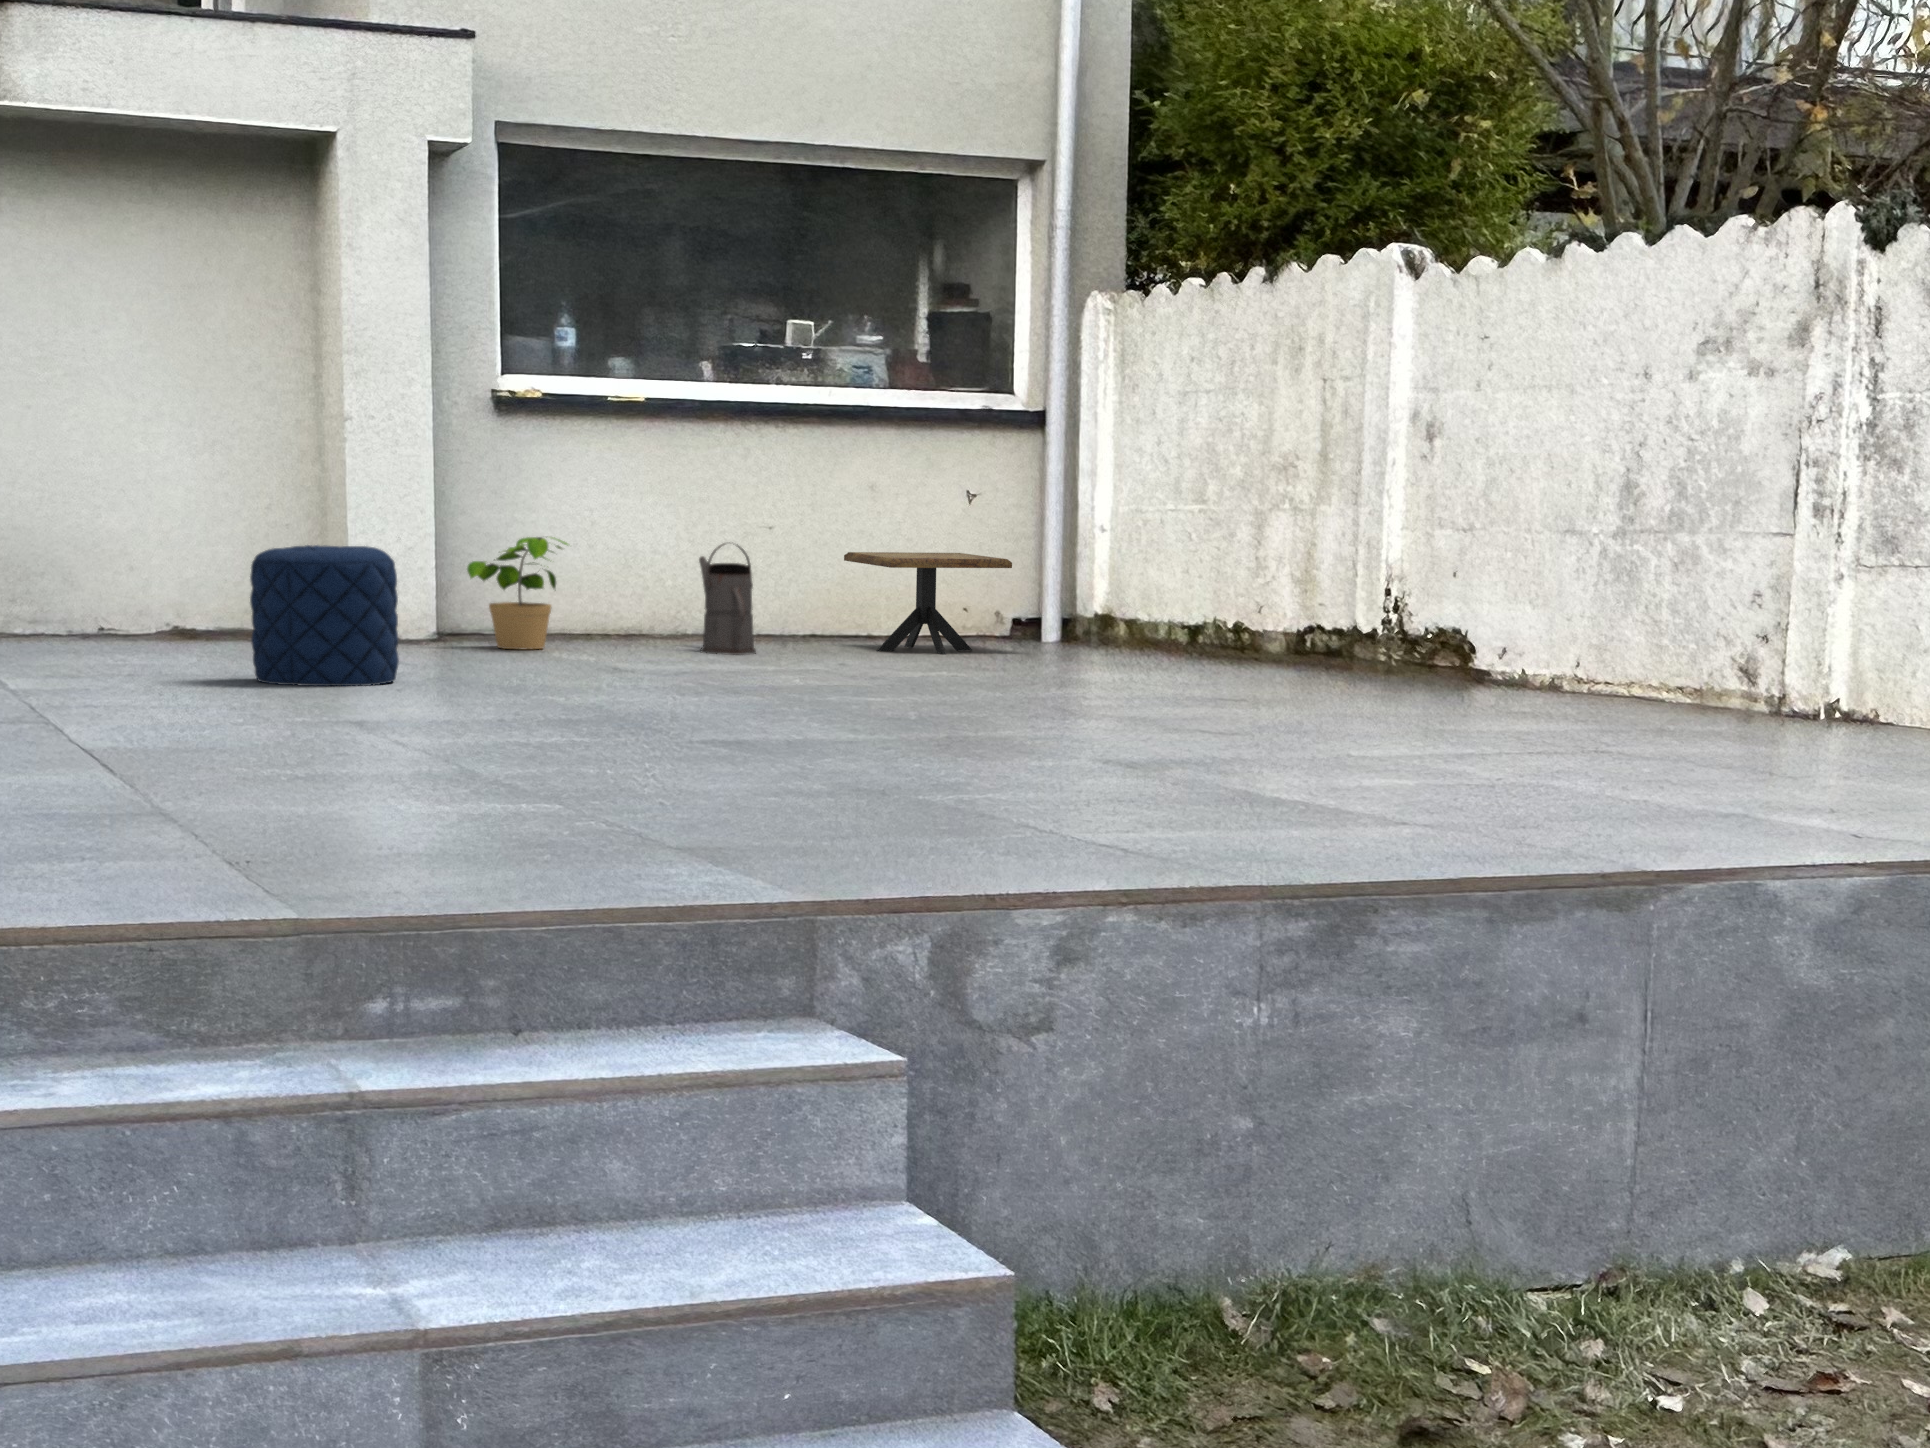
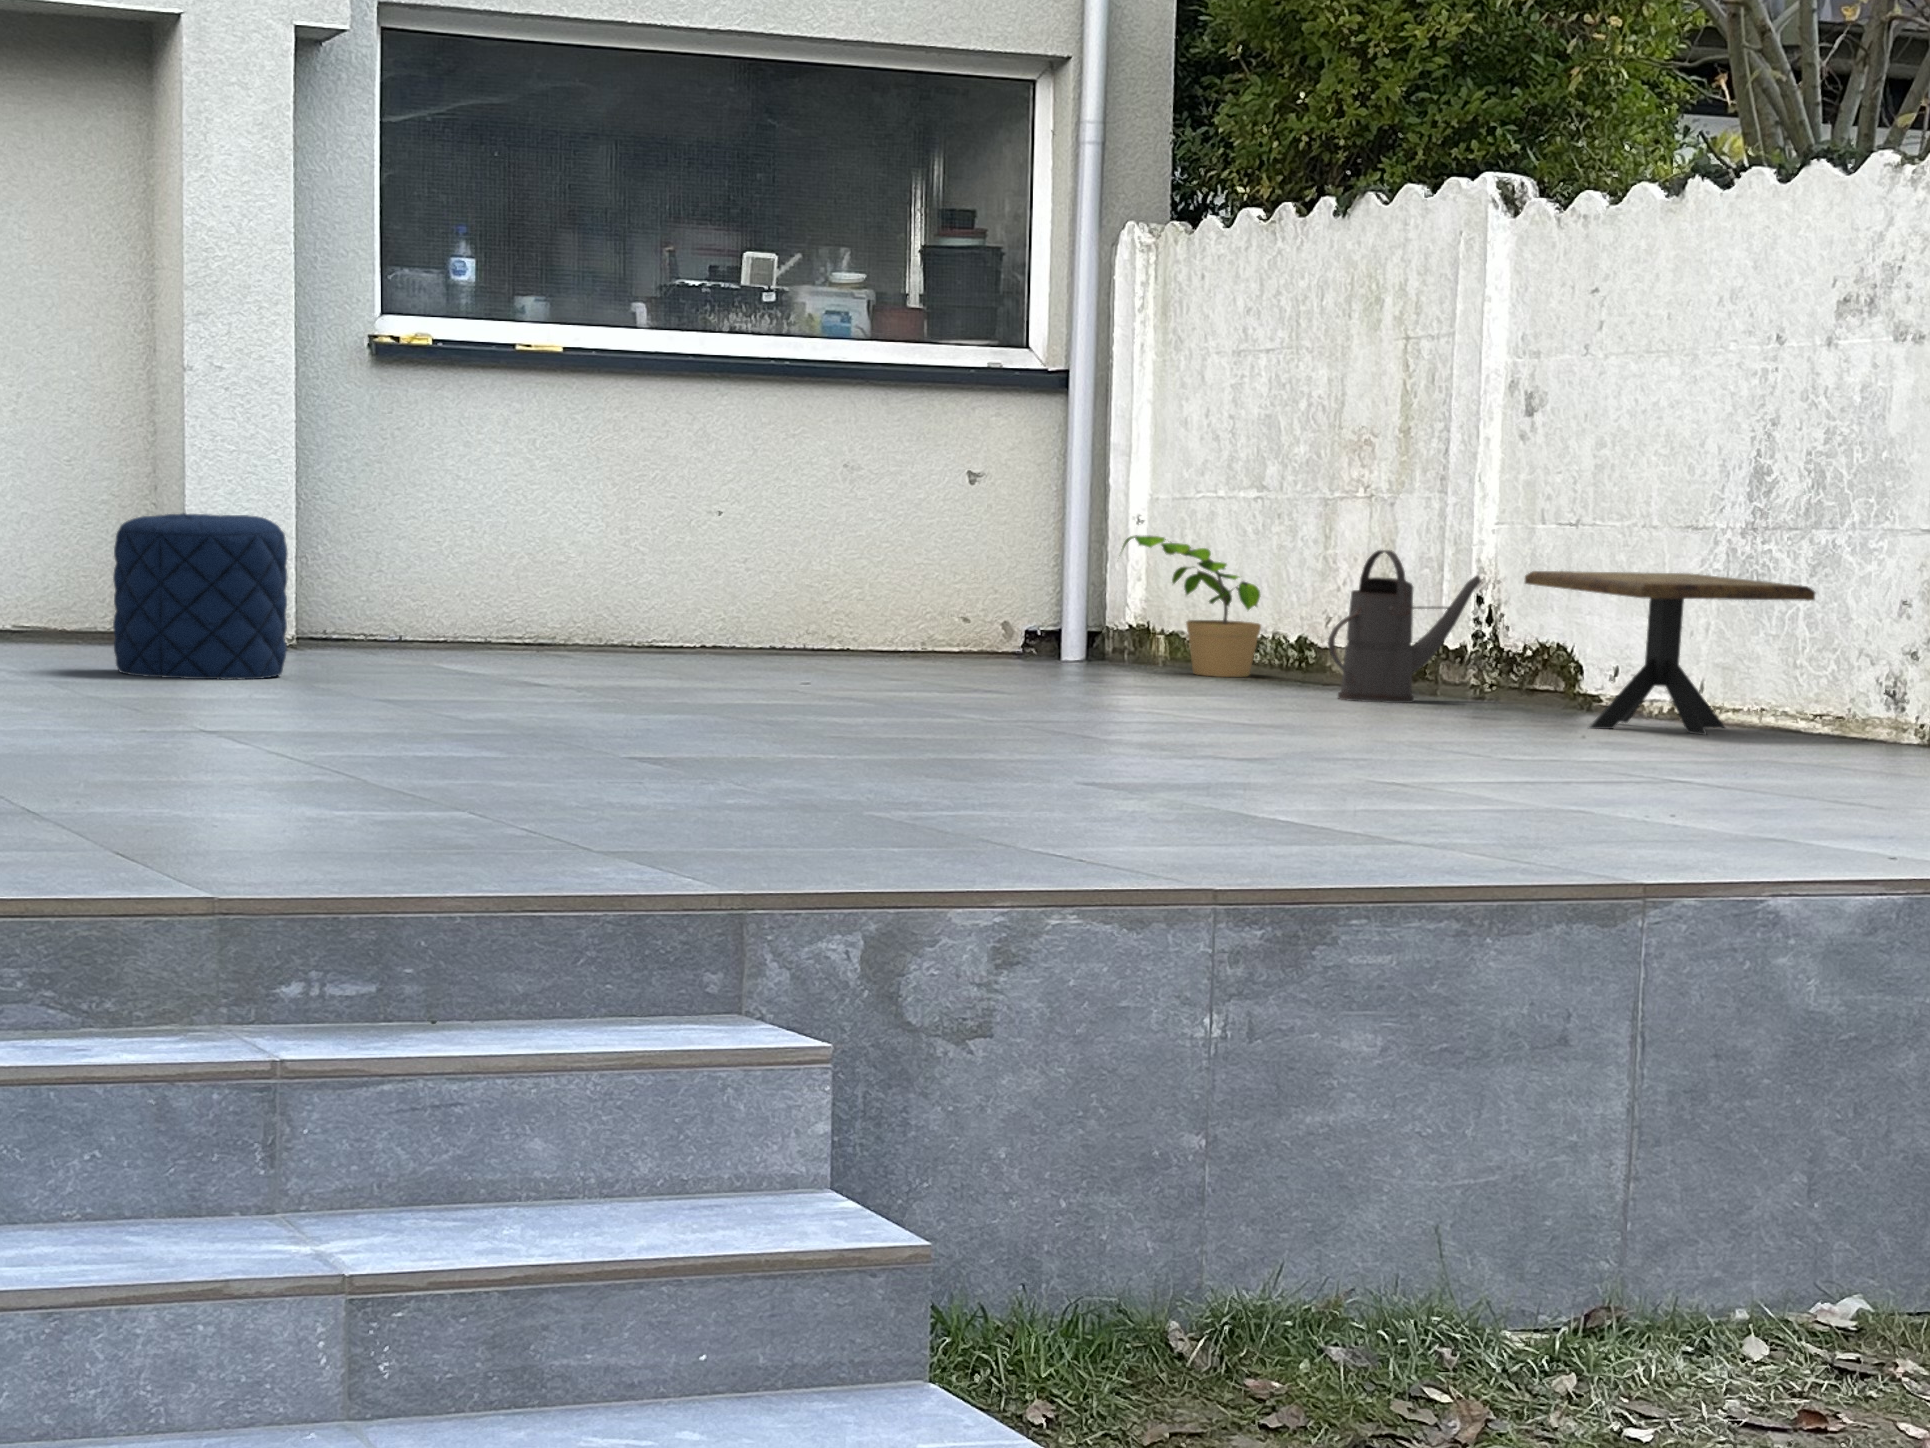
potted plant: present [467,537,568,649] -> present [1122,535,1261,677]
watering can: present [699,542,756,655] -> present [1328,550,1480,703]
side table: present [844,552,1012,655] -> present [1525,571,1815,735]

